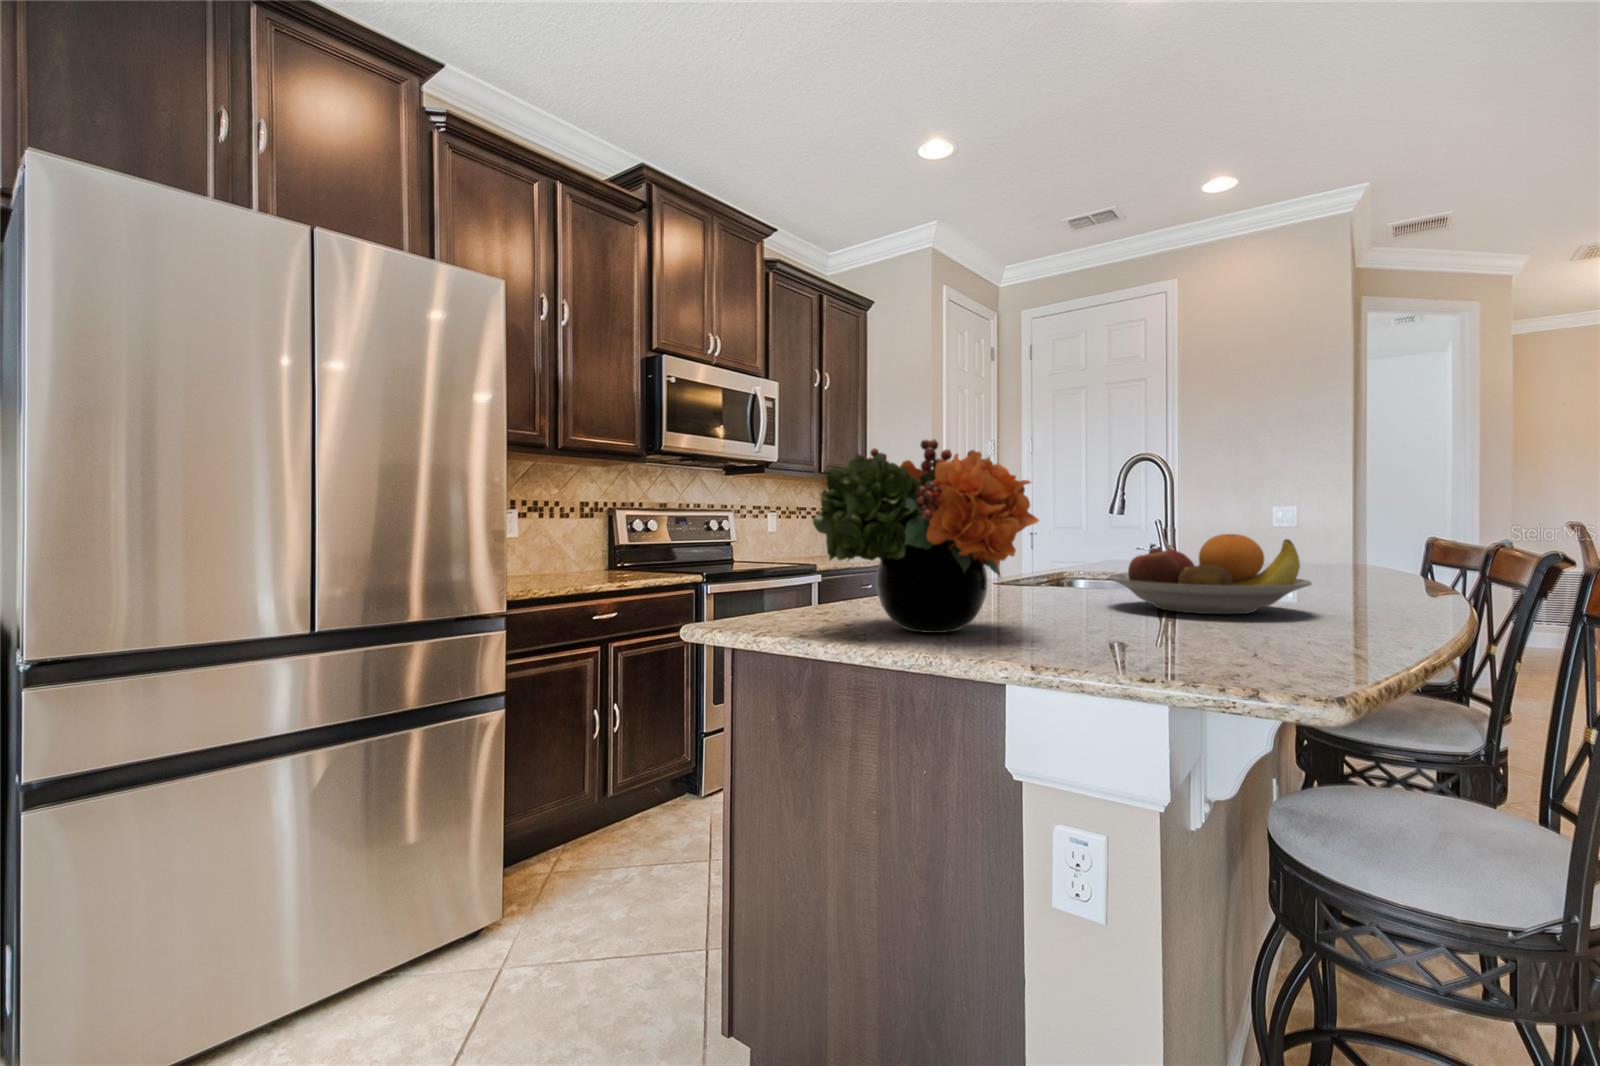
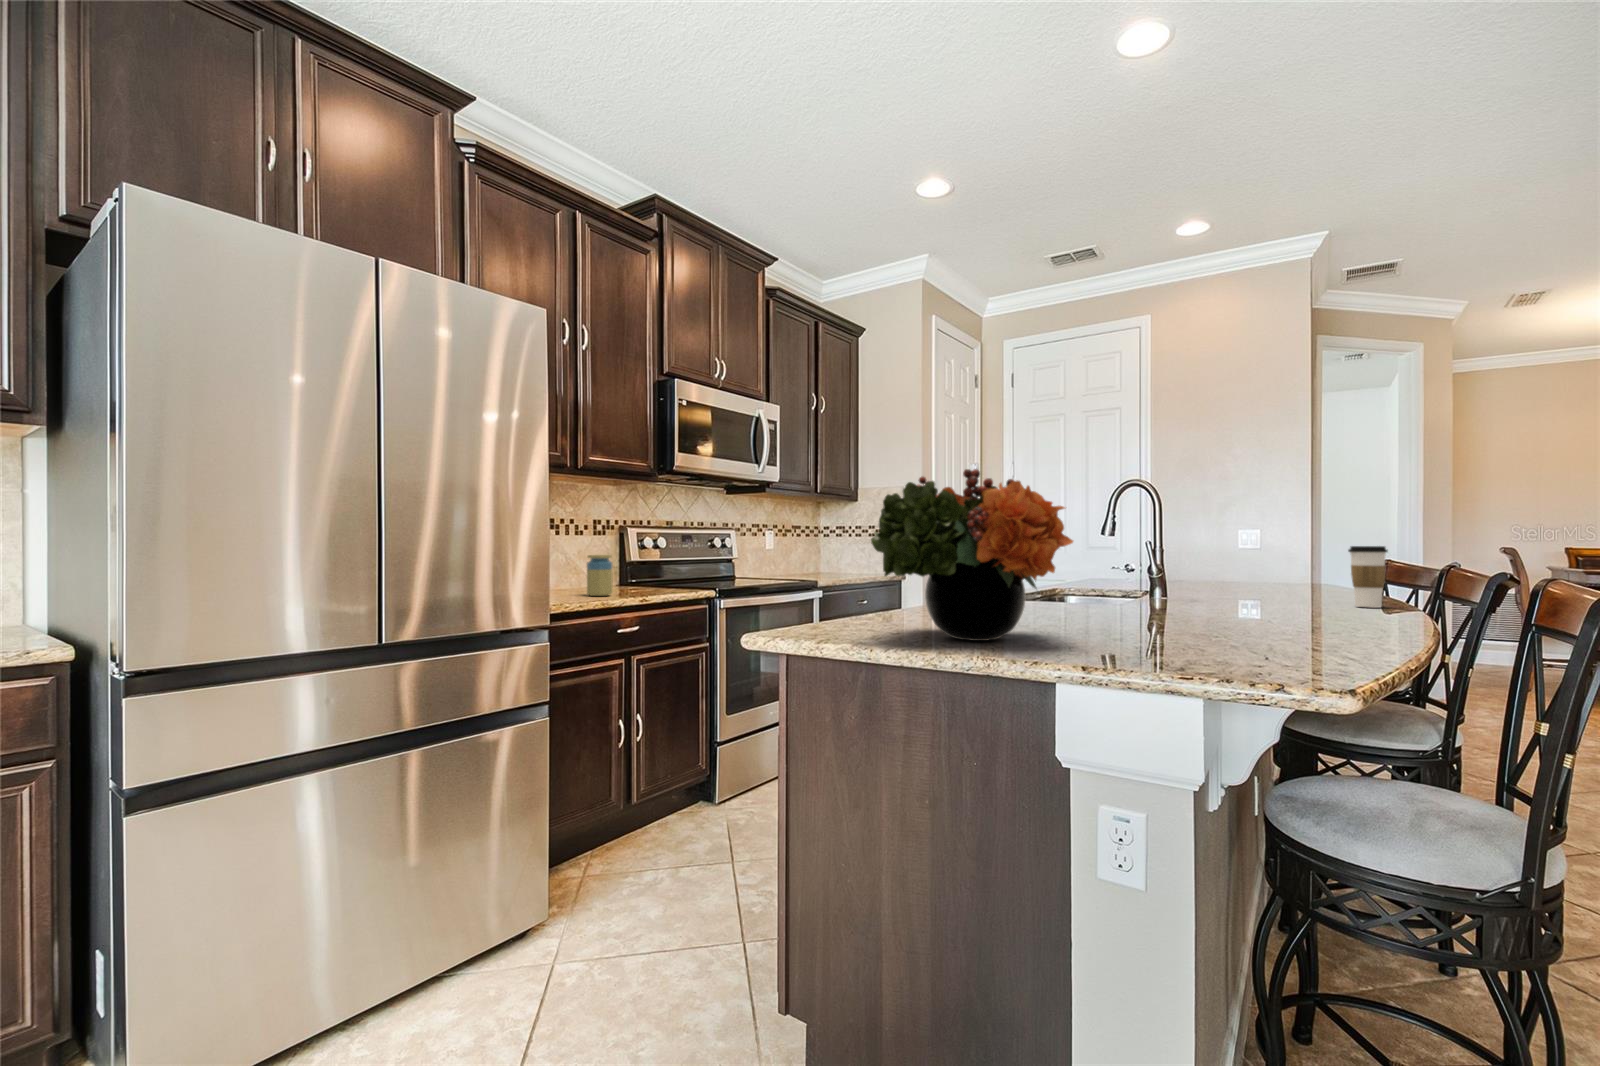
coffee cup: none [1382,527,1427,596] -> present [1348,546,1388,608]
fruit bowl: present [1108,534,1312,614] -> none [1115,553,1297,624]
jar: none [563,538,591,582] -> present [587,555,612,596]

